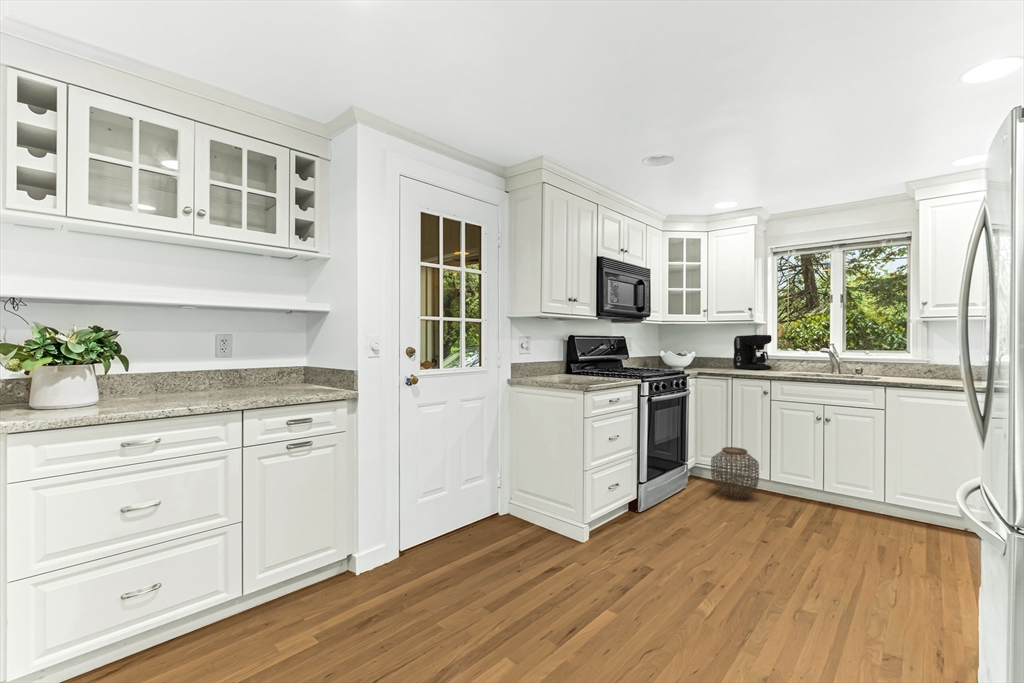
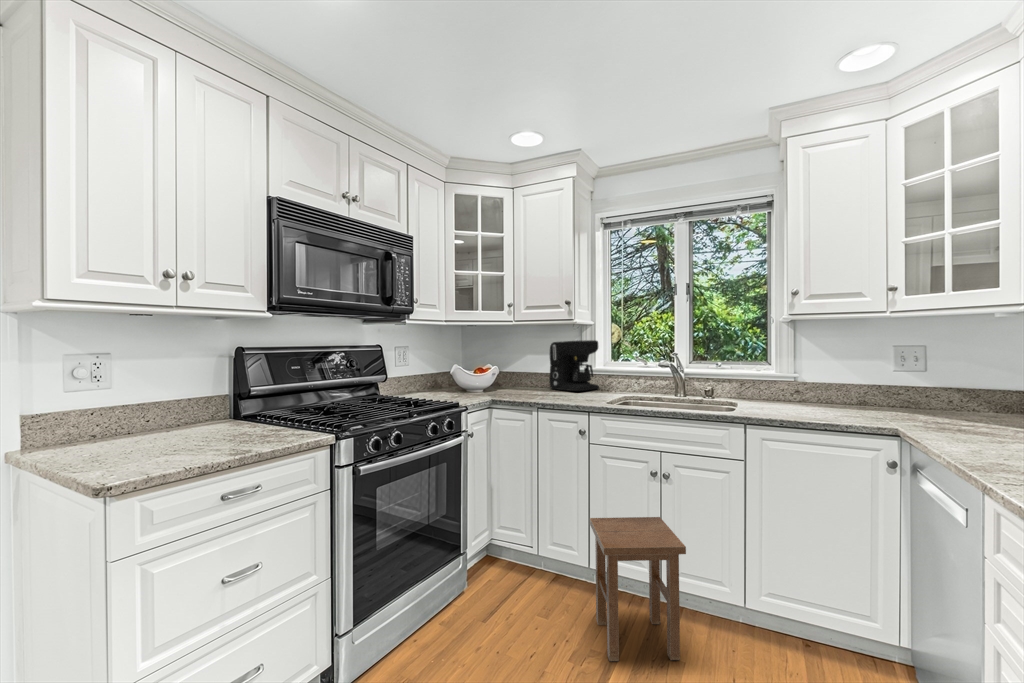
stool: none [775,442,844,521] -> present [590,517,686,661]
woven basket: present [711,447,759,498] -> none [498,522,569,612]

